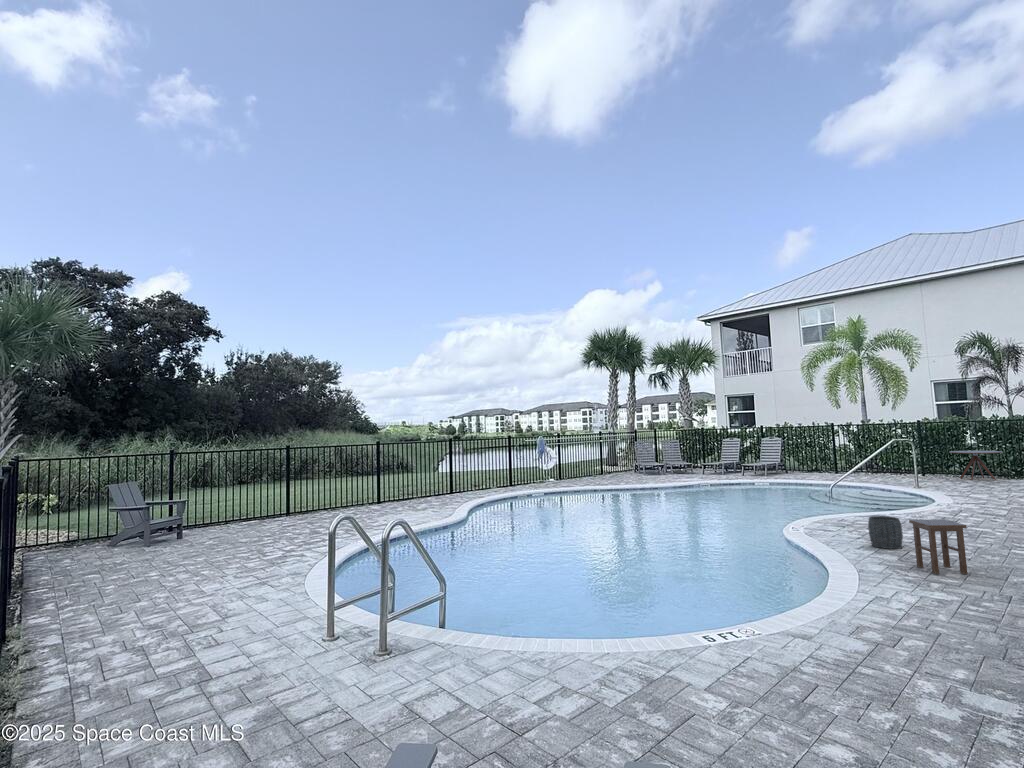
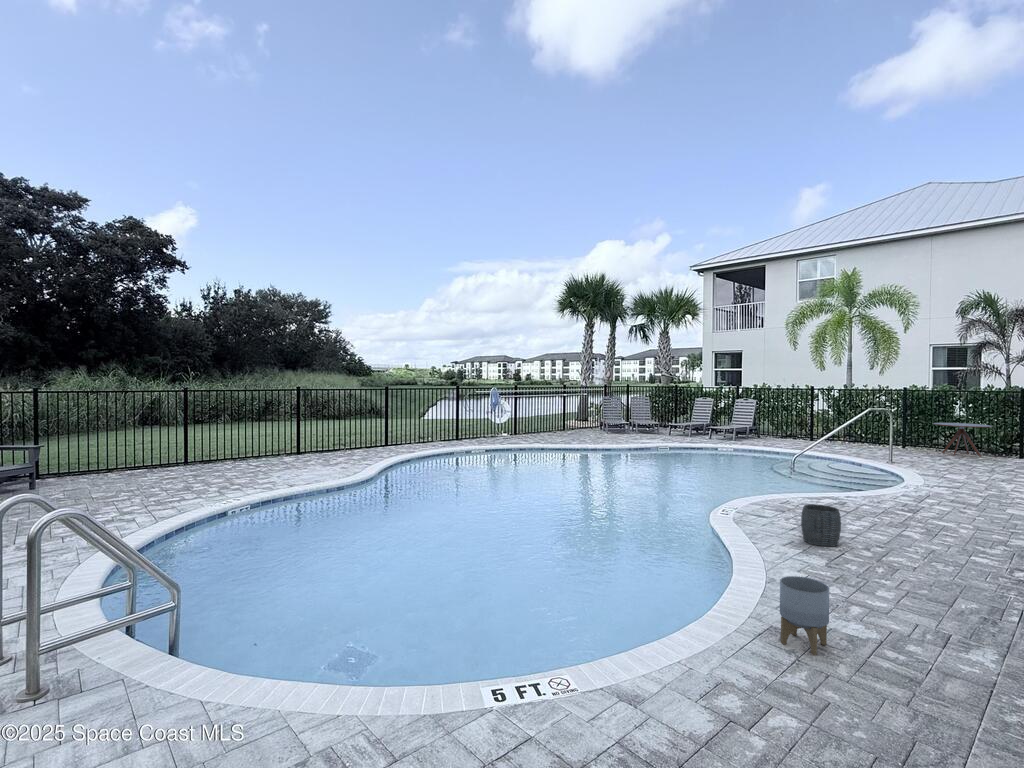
stool: present [909,519,968,574] -> none [841,518,911,594]
planter: none [883,556,924,610] -> present [780,576,830,655]

